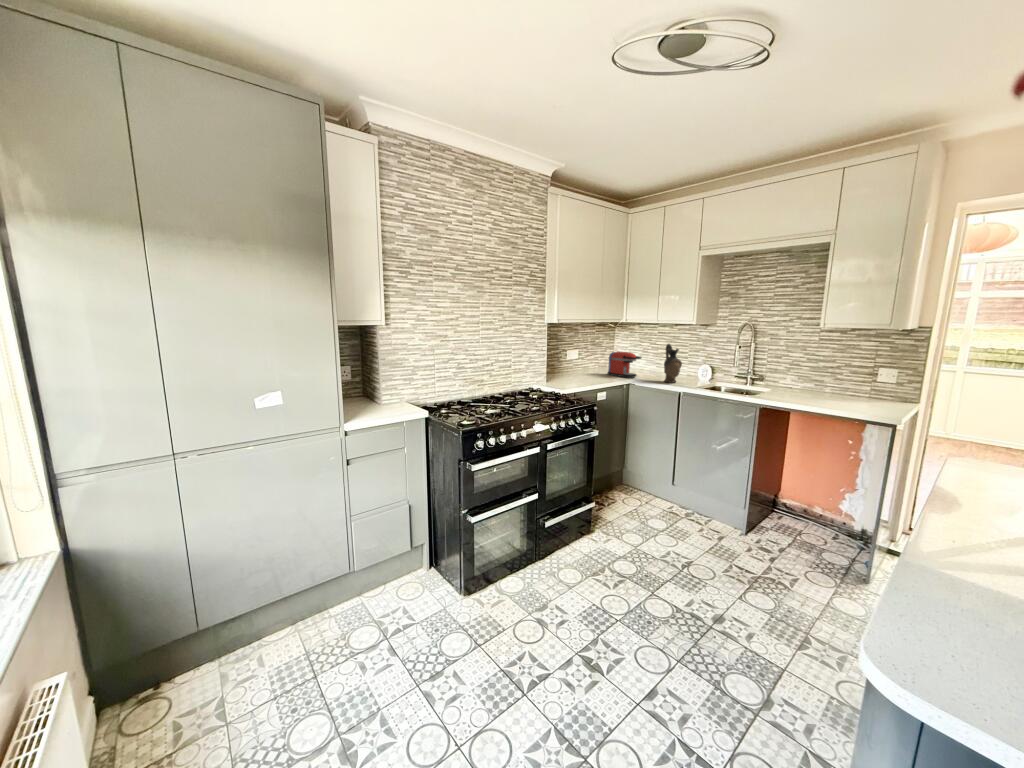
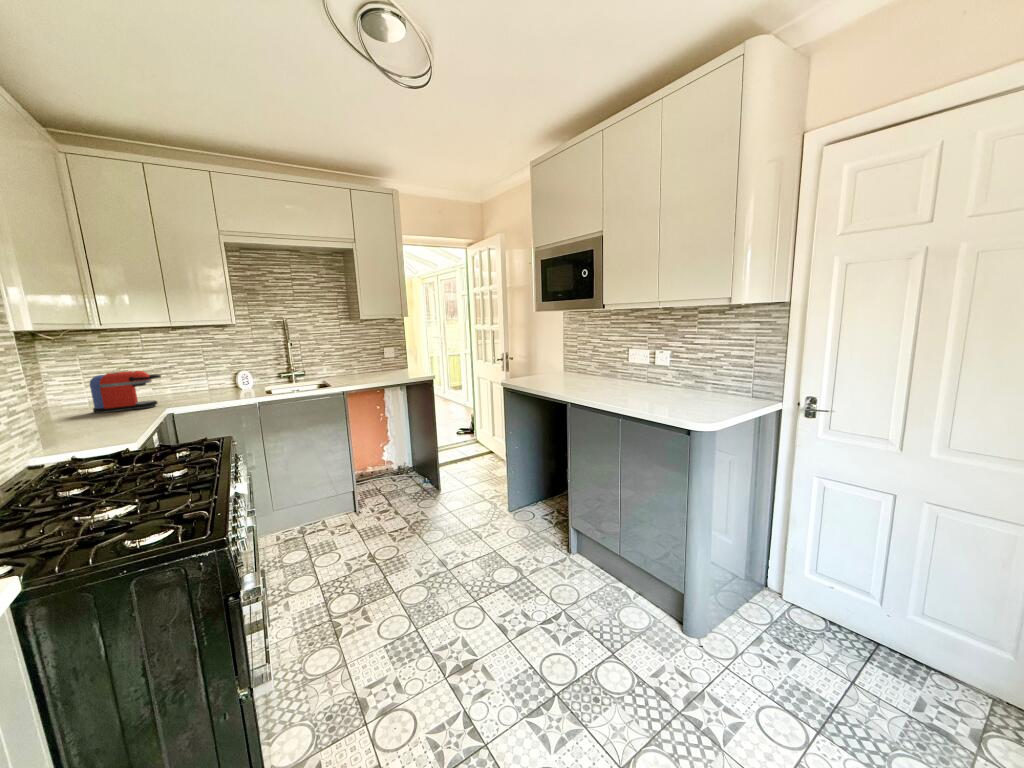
ceramic pitcher: present [664,344,682,383] -> none [194,351,229,399]

